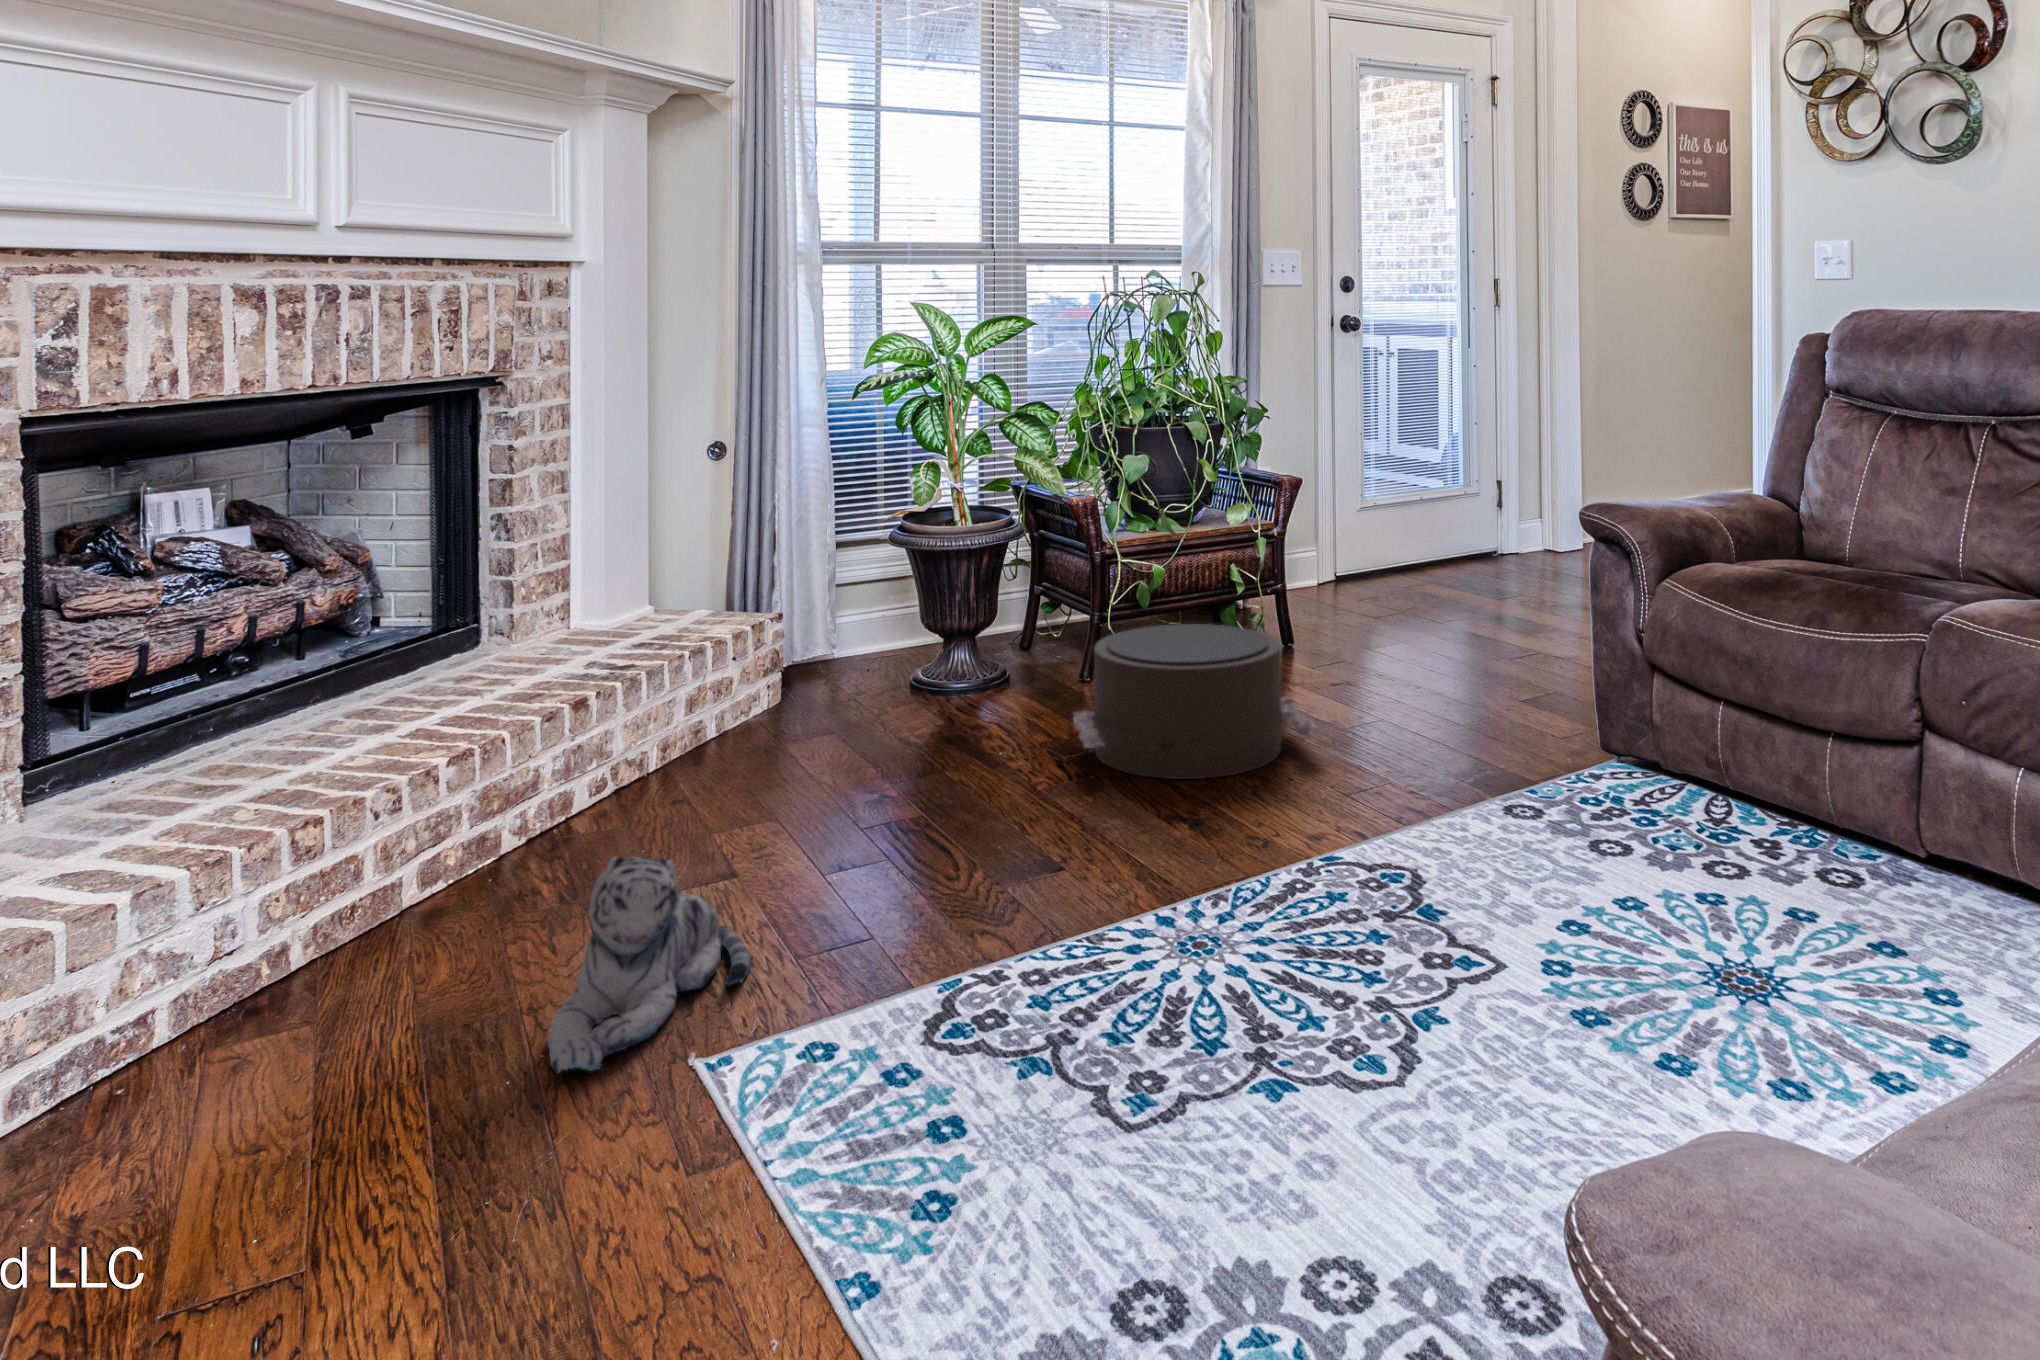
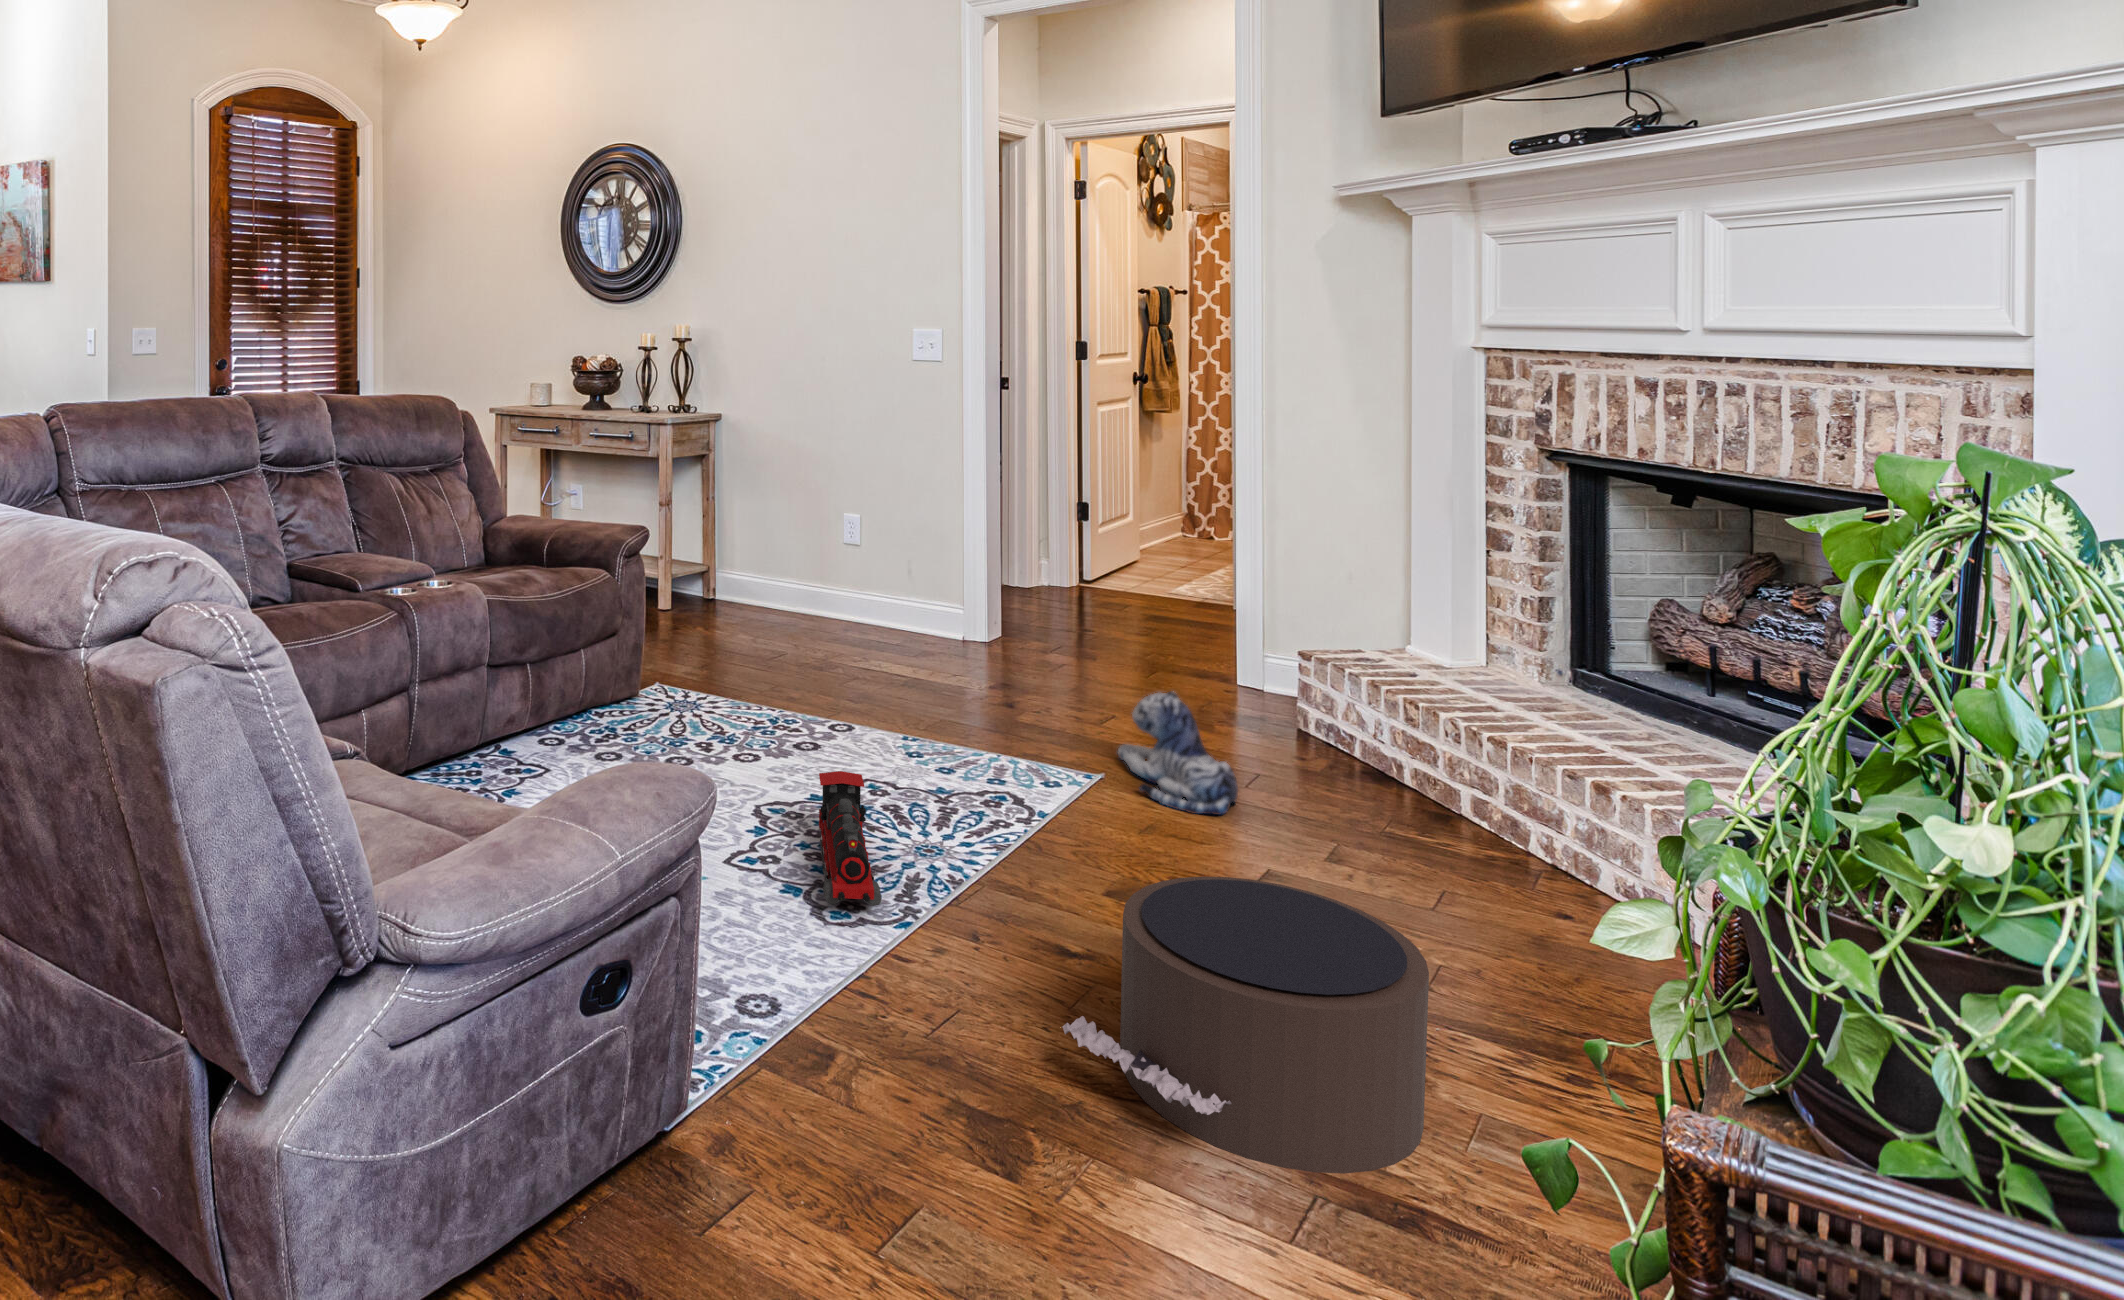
toy train: none [1276,792,1412,964] -> present [819,771,882,906]

